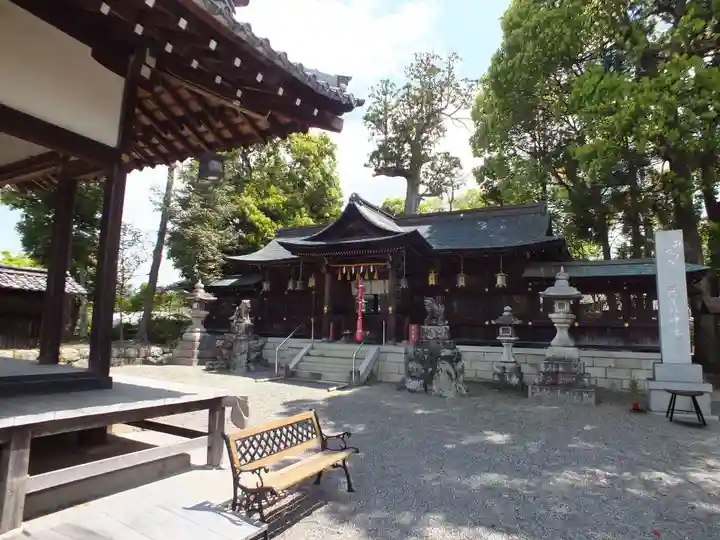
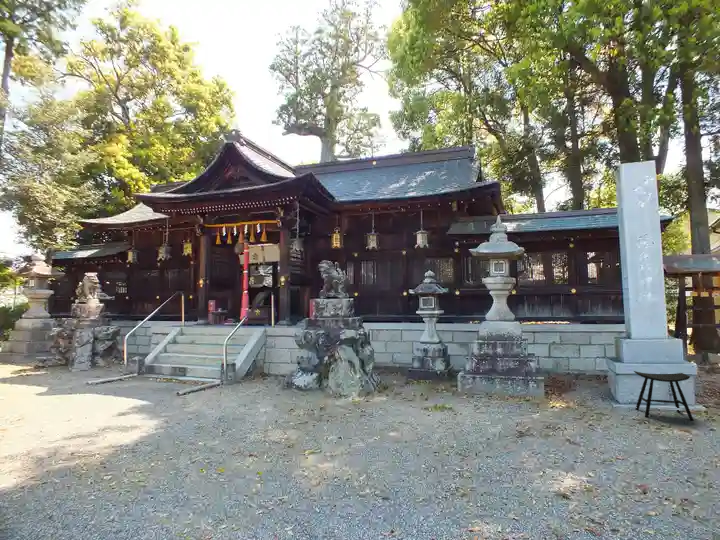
potted tree: present [628,376,647,409] -> none [582,354,611,400]

